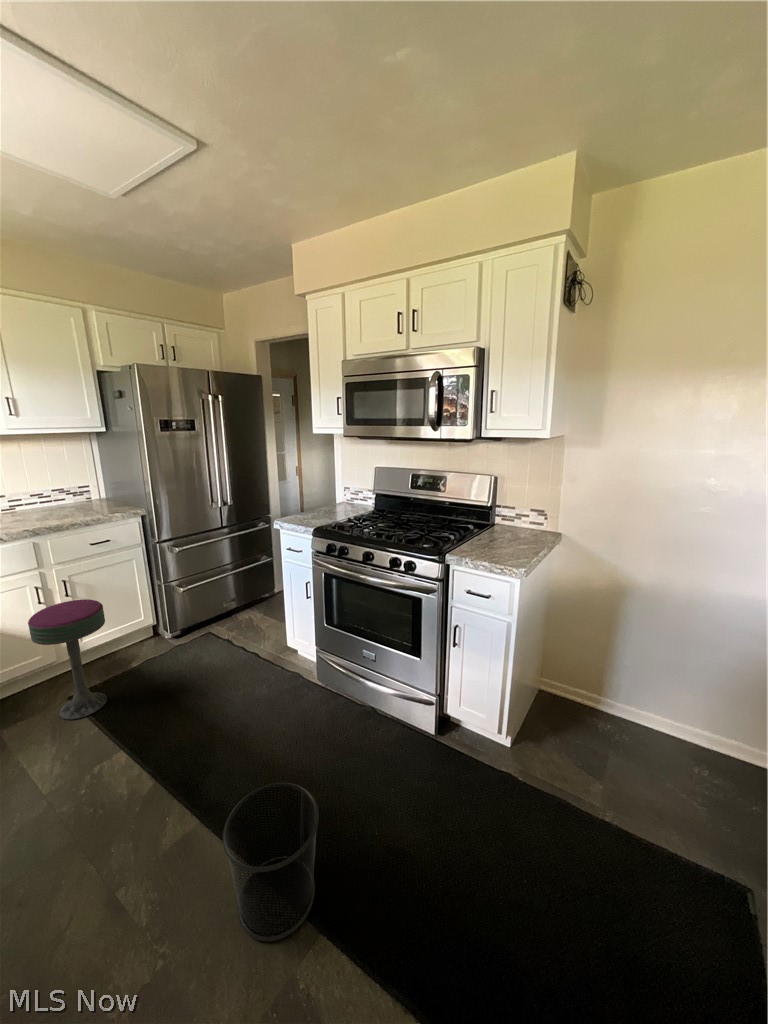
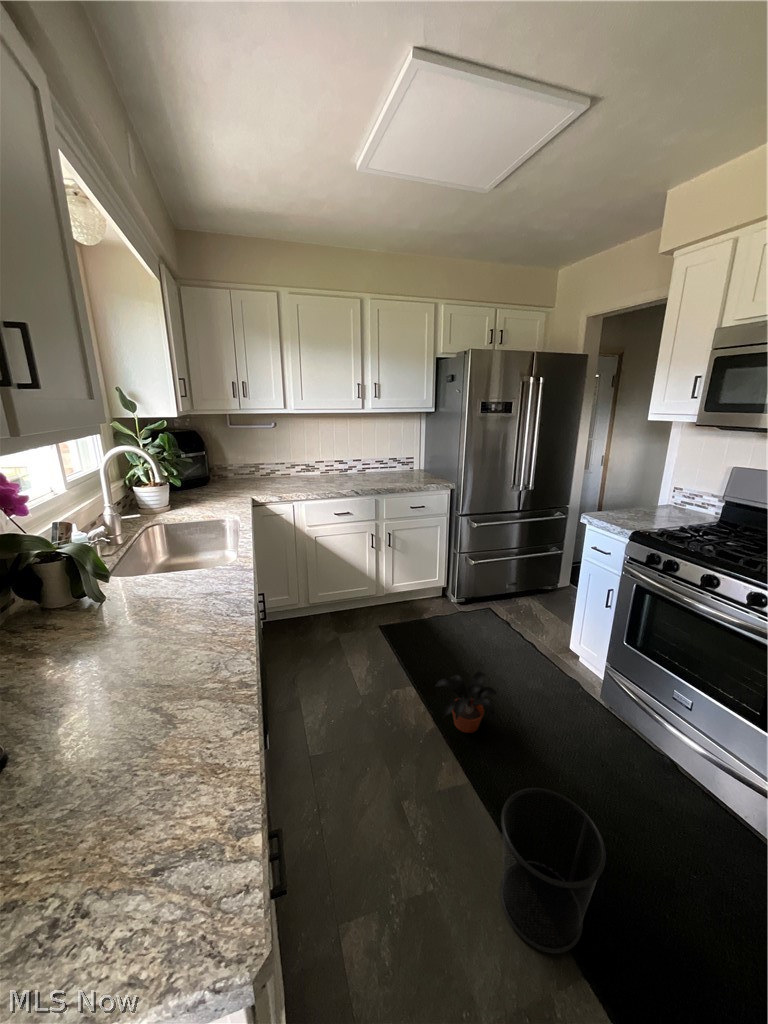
bar stool: present [28,599,107,720] -> none [366,551,415,646]
potted plant: none [146,701,221,773] -> present [435,671,497,733]

